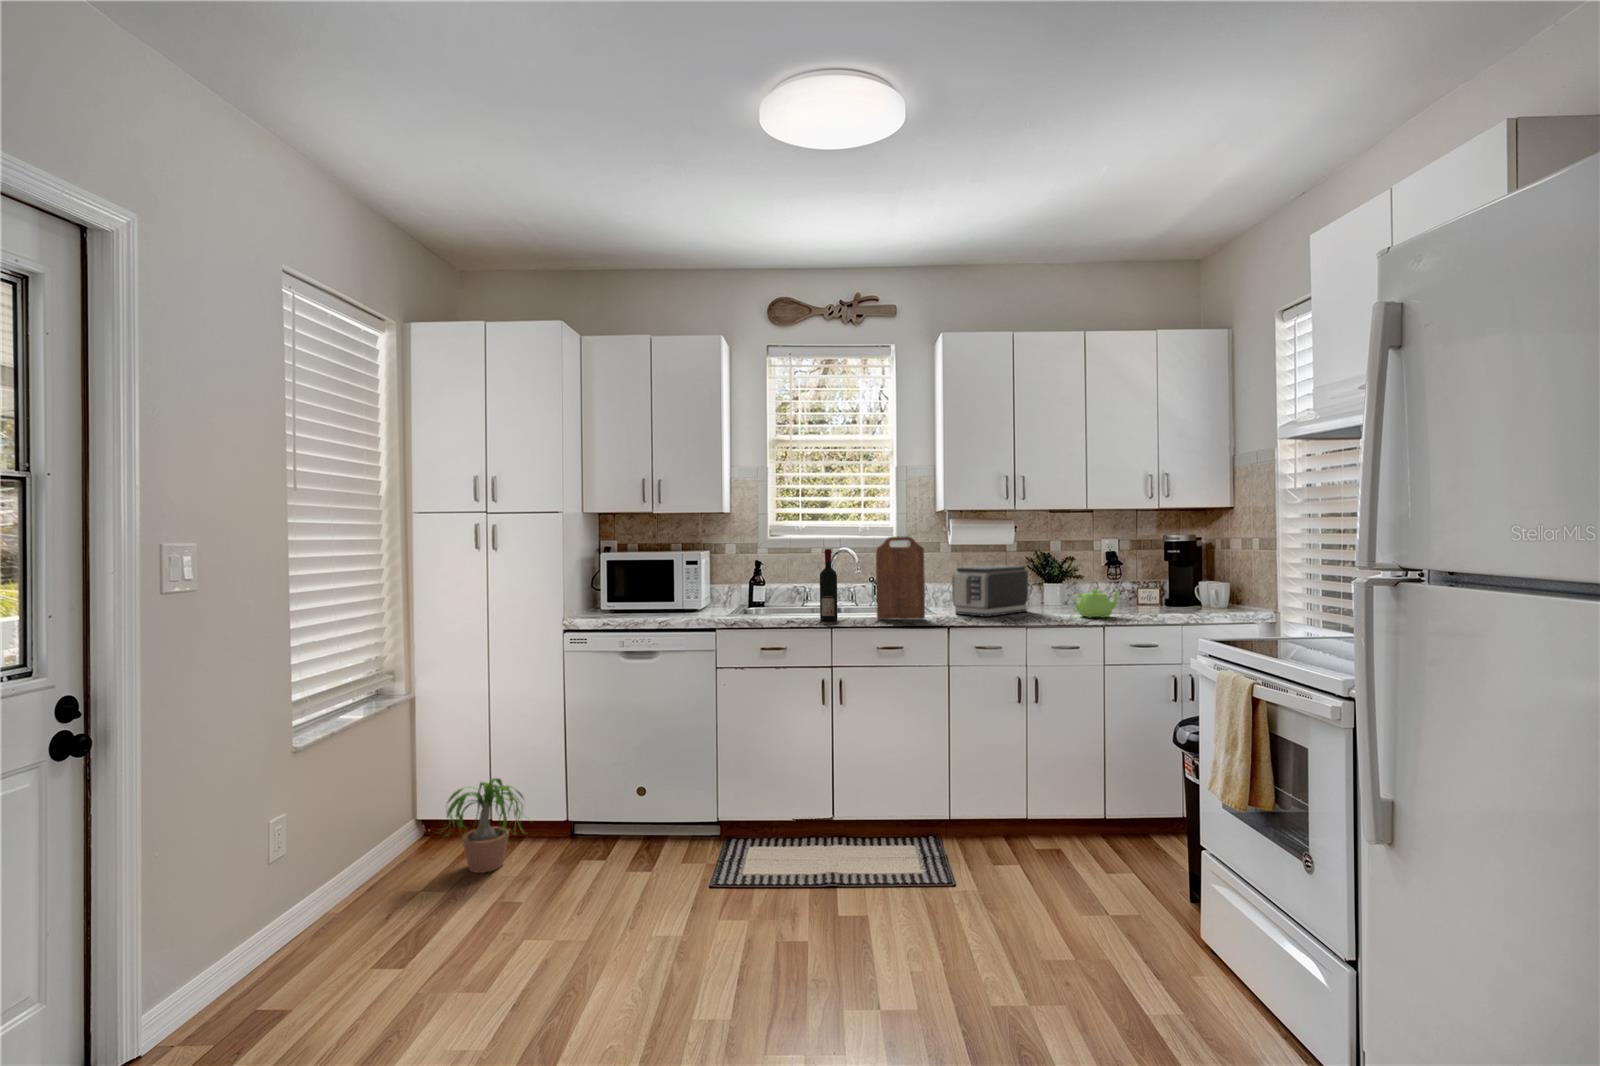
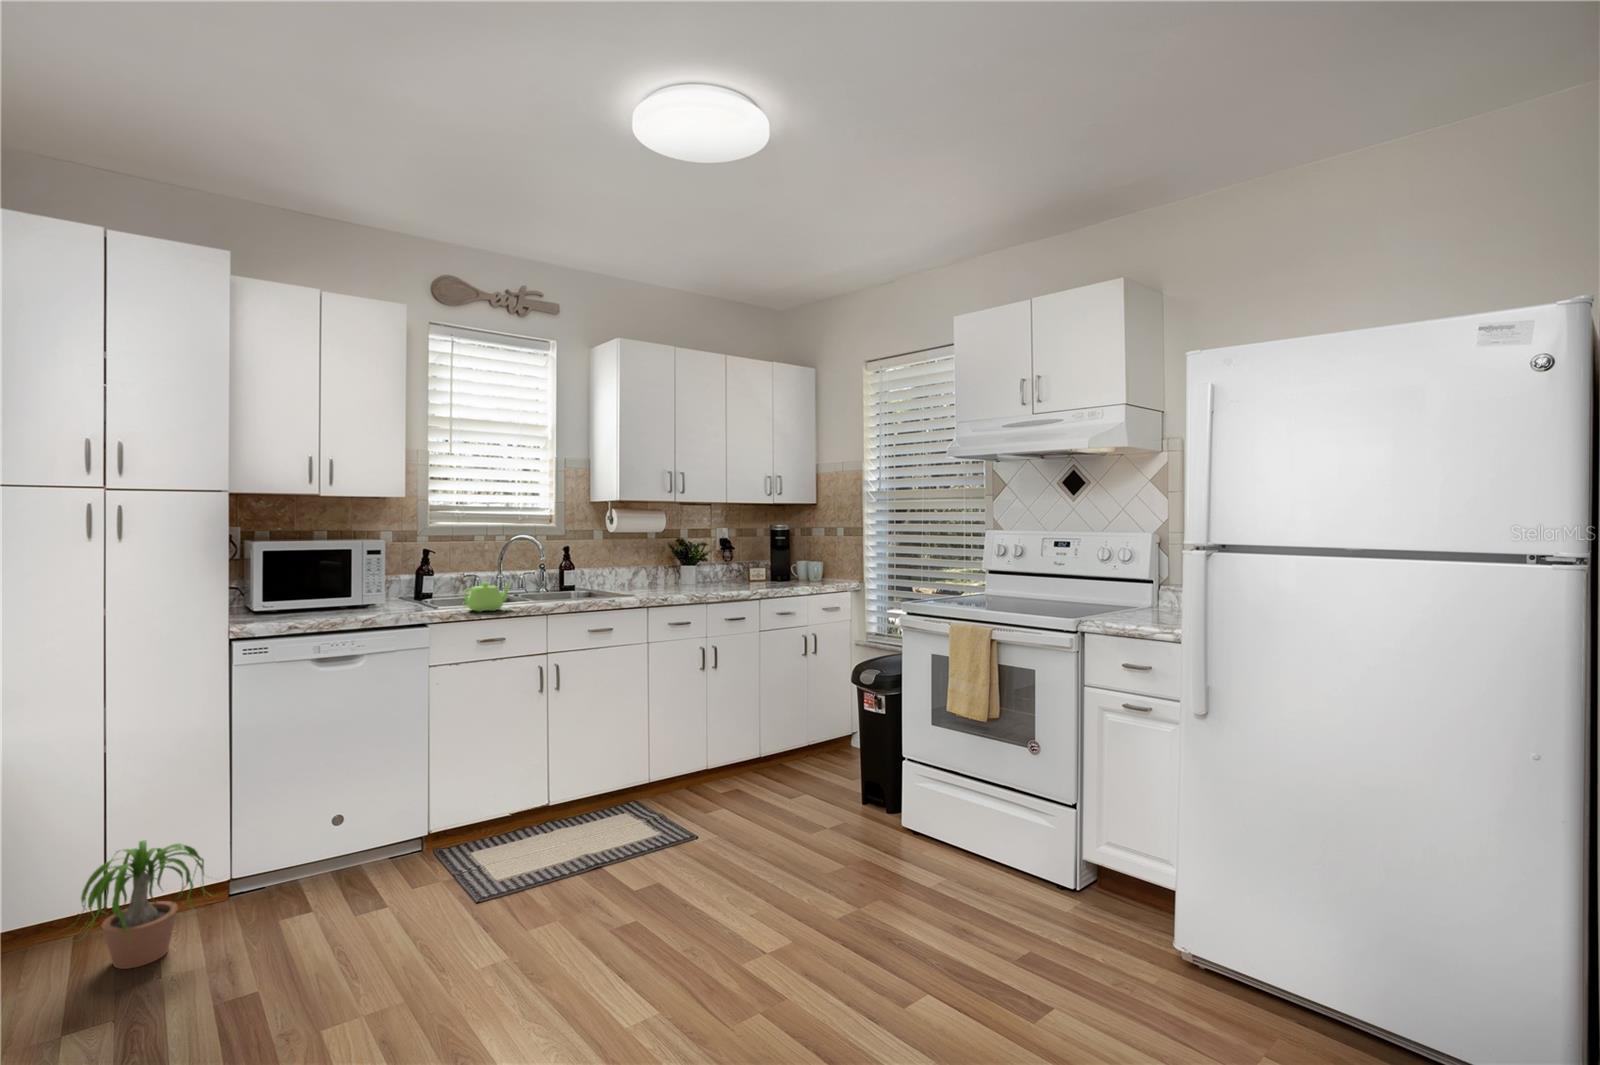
cutting board: present [876,536,925,619] -> none [587,526,629,603]
wine bottle: present [820,549,838,621] -> none [537,538,555,607]
toaster: present [952,565,1028,617] -> none [636,551,689,595]
teapot: present [1073,589,1120,618] -> present [463,582,511,612]

